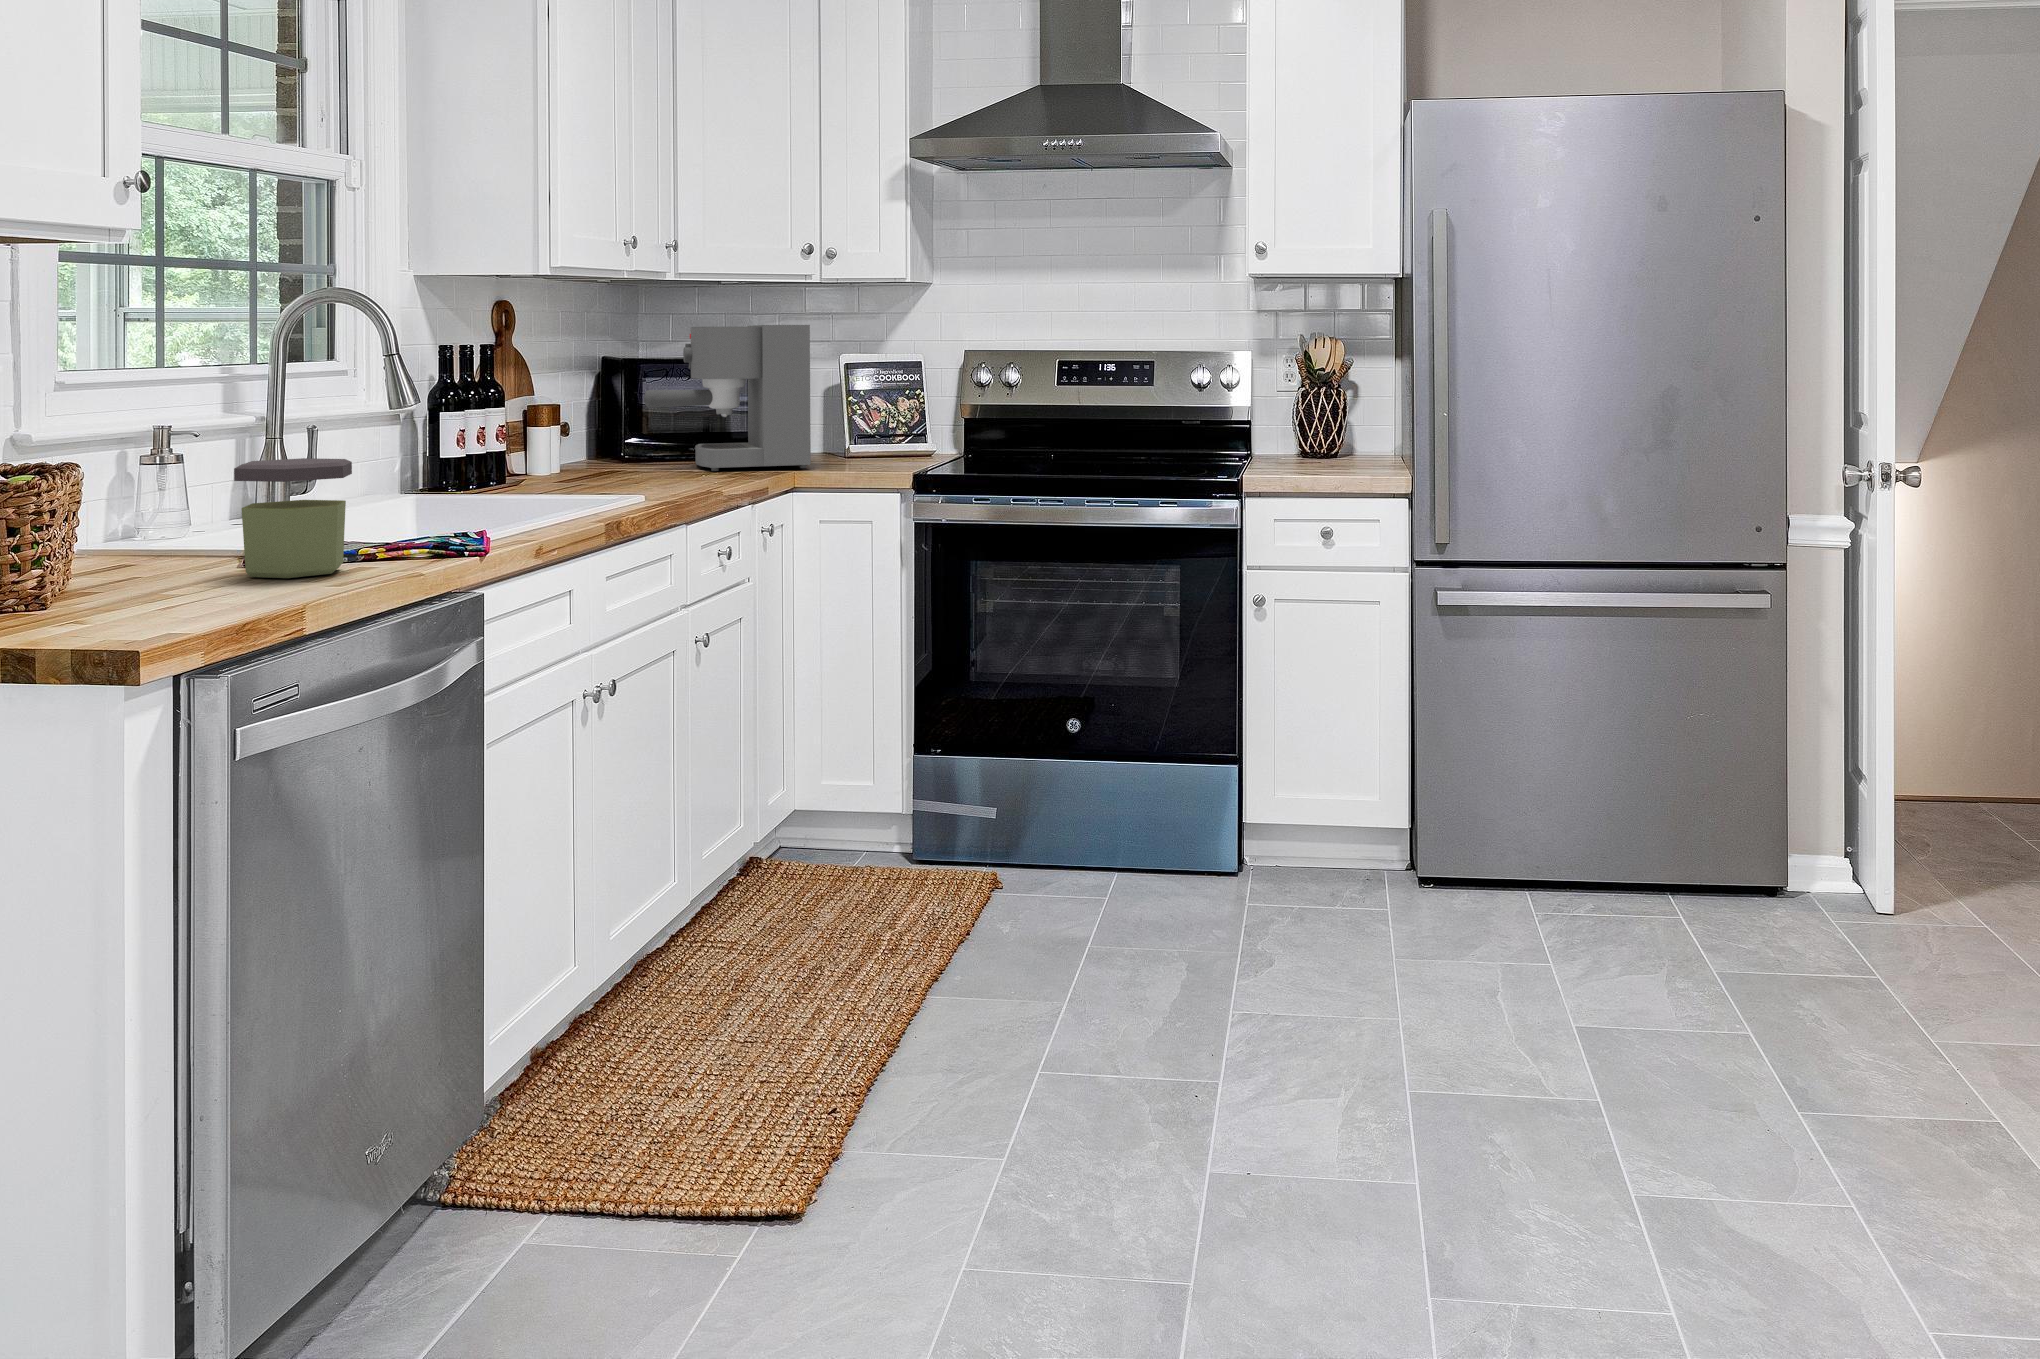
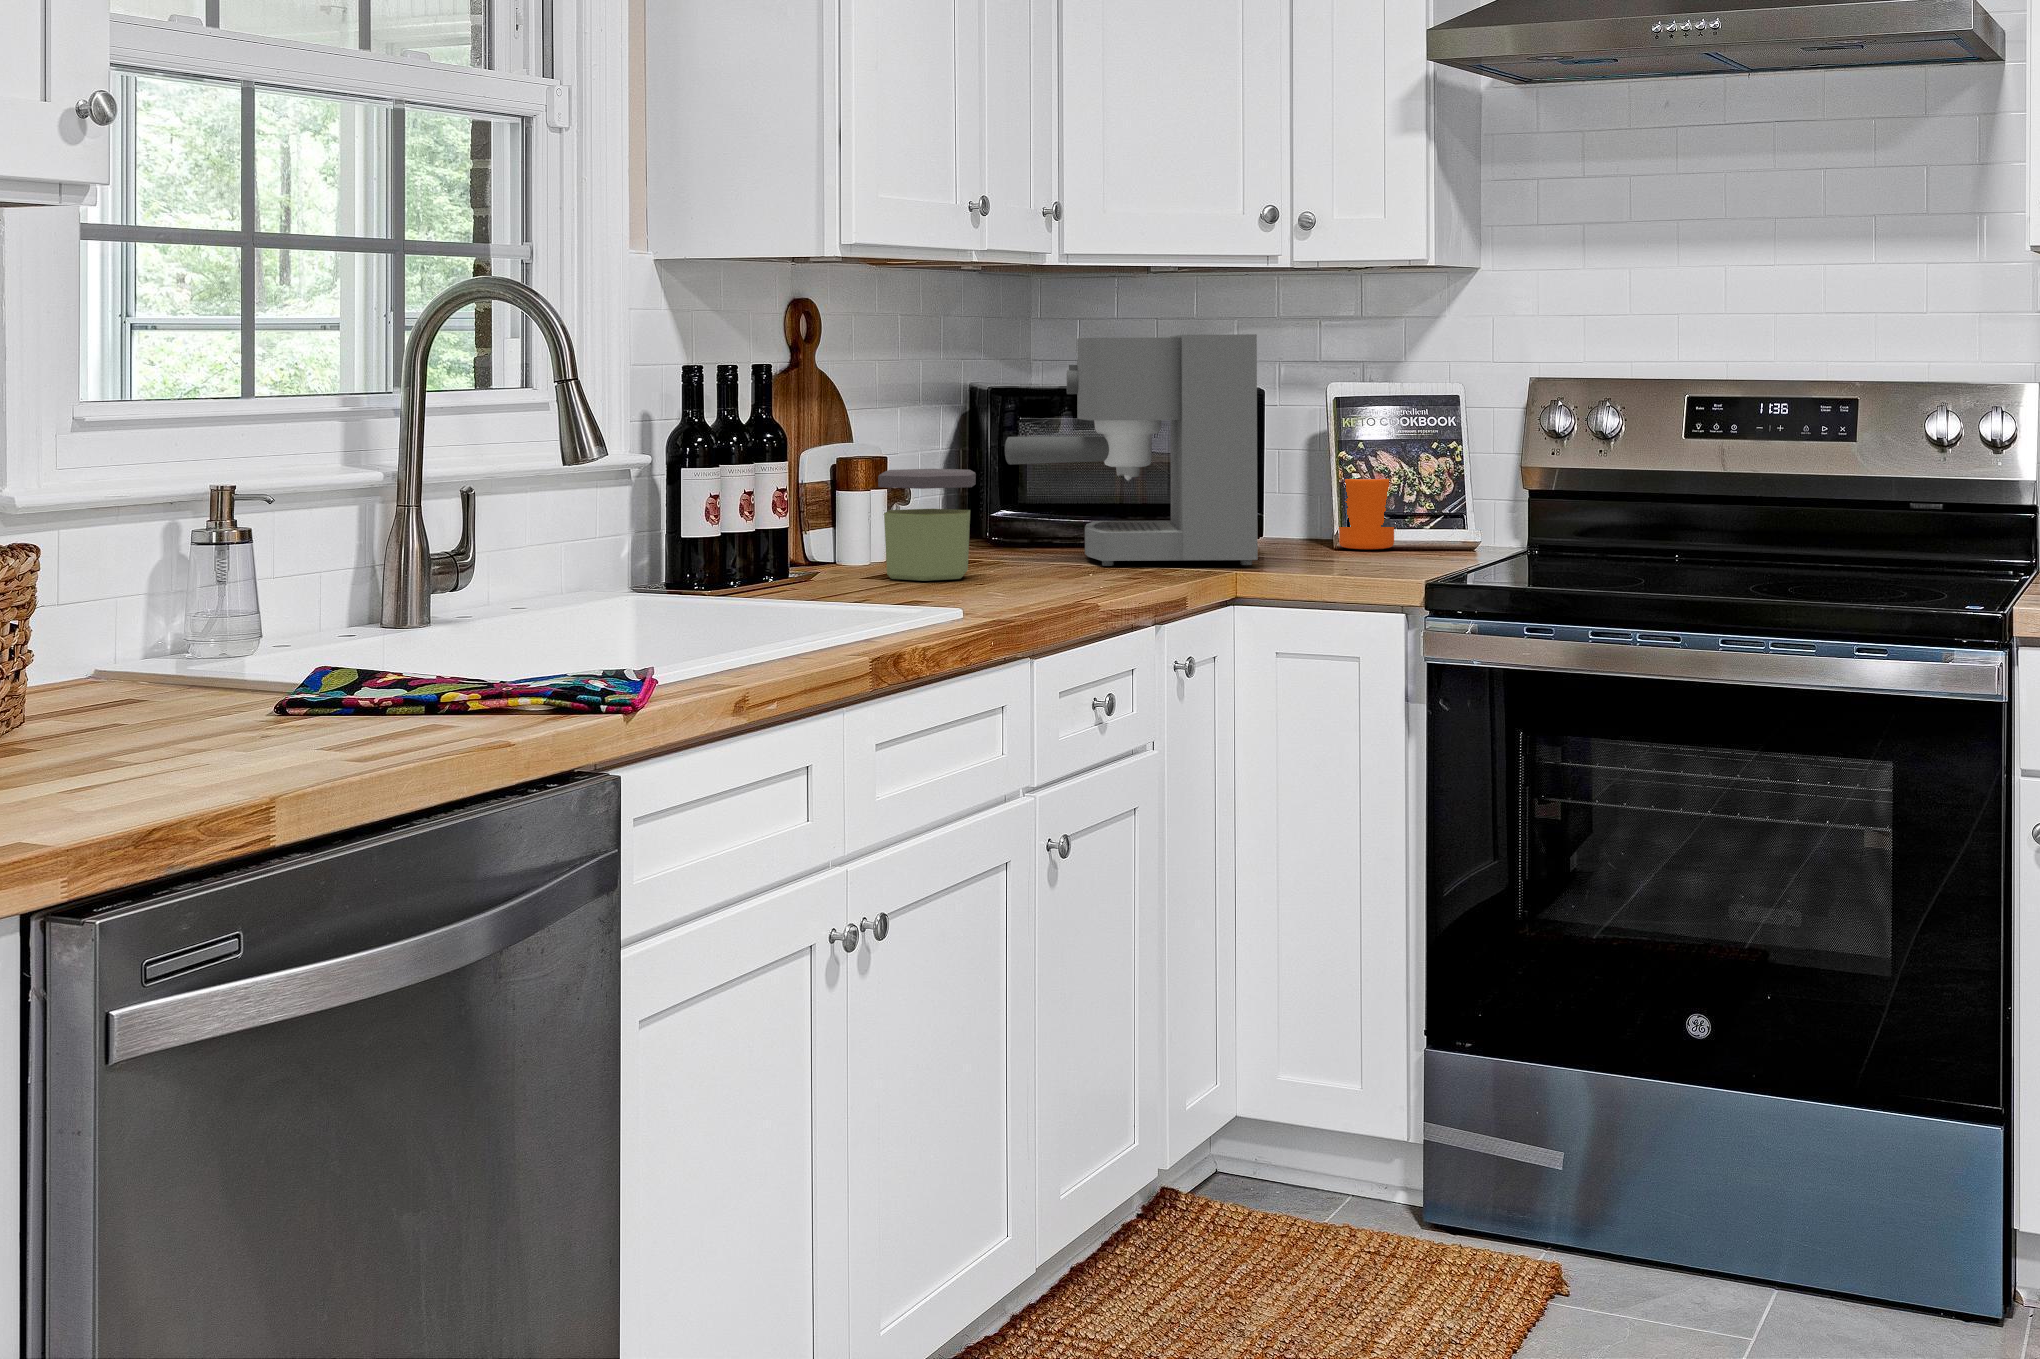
mug: none [852,413,887,458] -> present [1339,479,1394,549]
jar: present [234,458,352,578] -> present [878,469,976,581]

